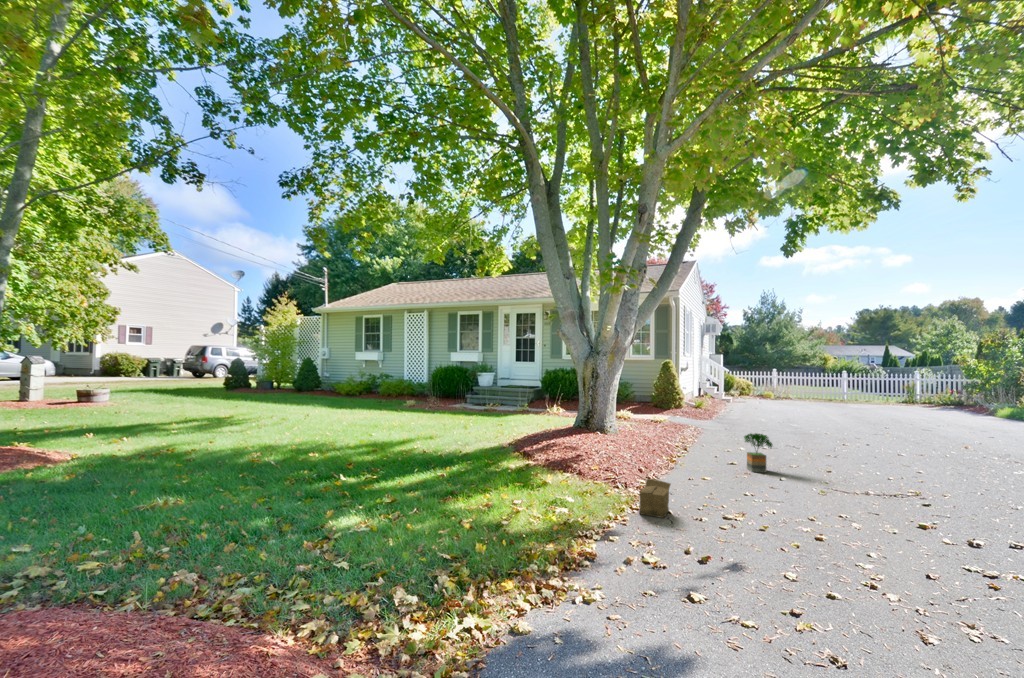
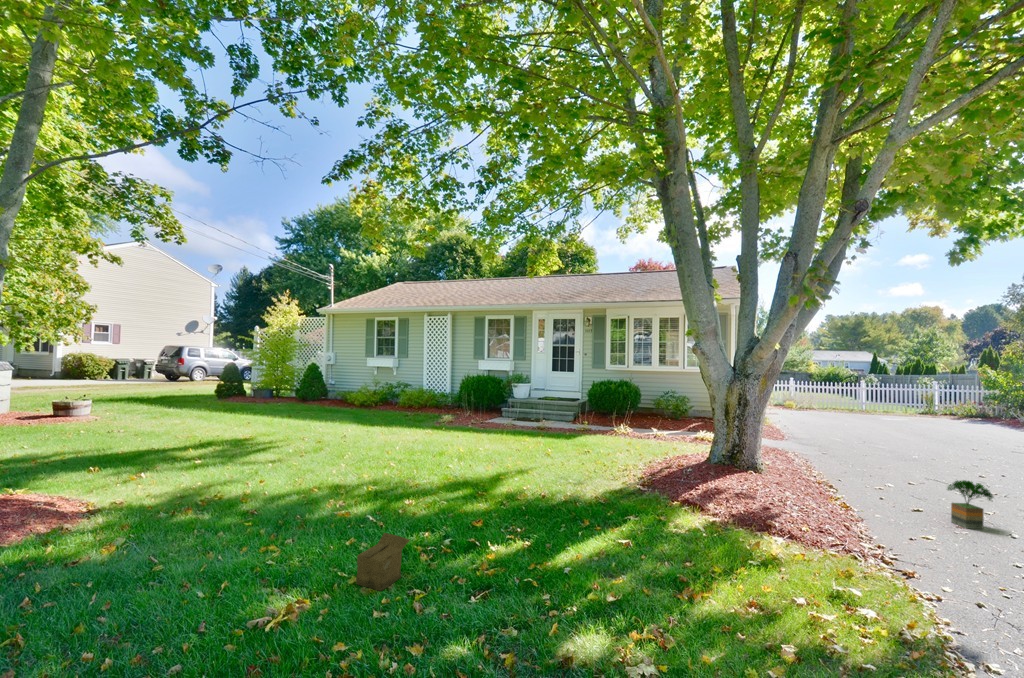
cardboard box: present [639,479,671,518] -> present [356,533,410,591]

